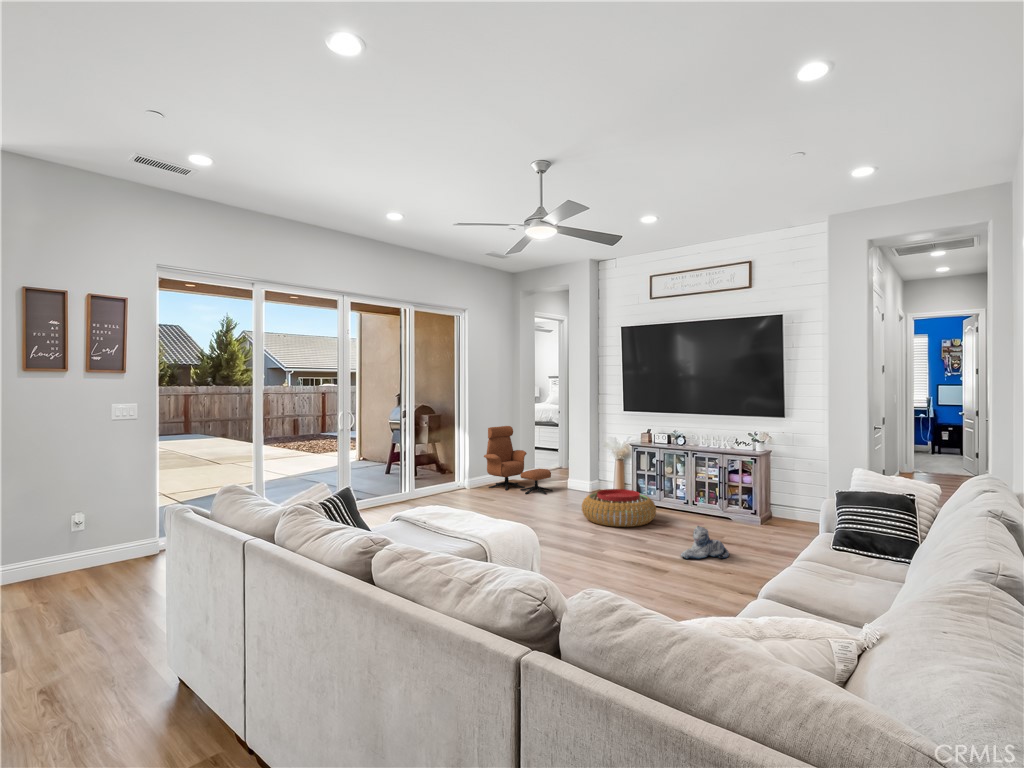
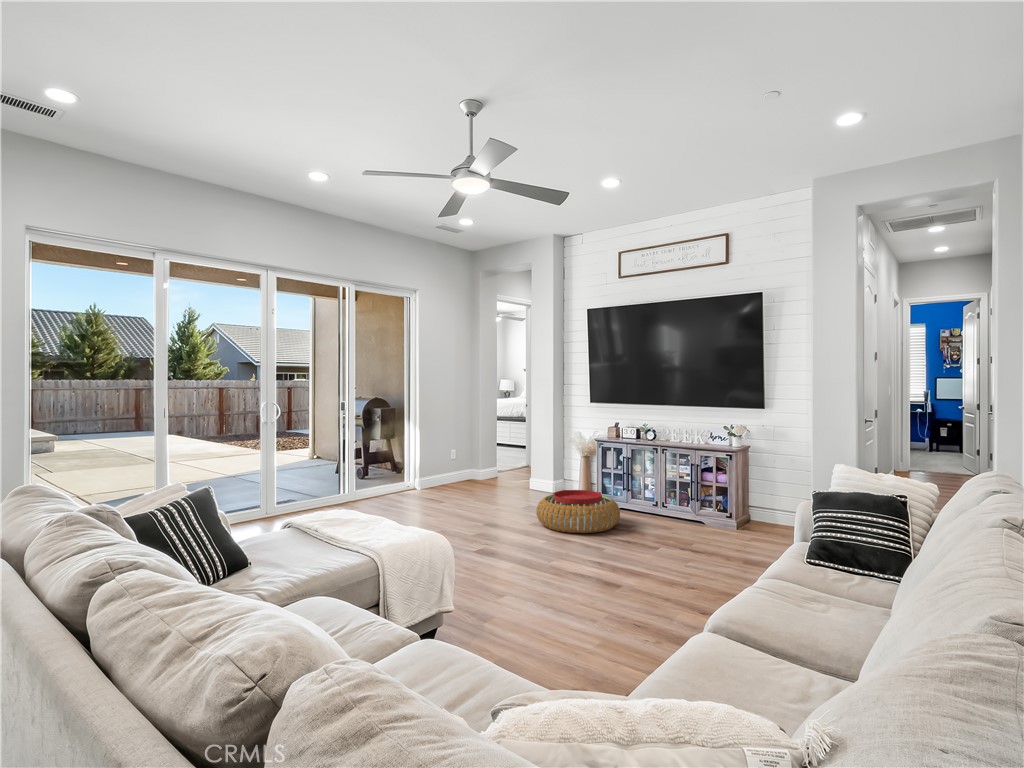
lounge chair: present [484,426,552,494] -> none [435,420,512,496]
plush toy: present [681,526,729,559] -> none [640,532,697,571]

